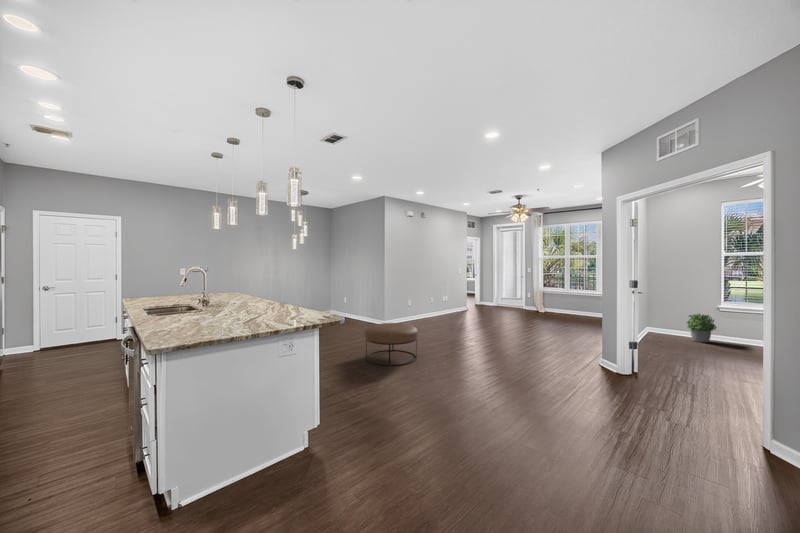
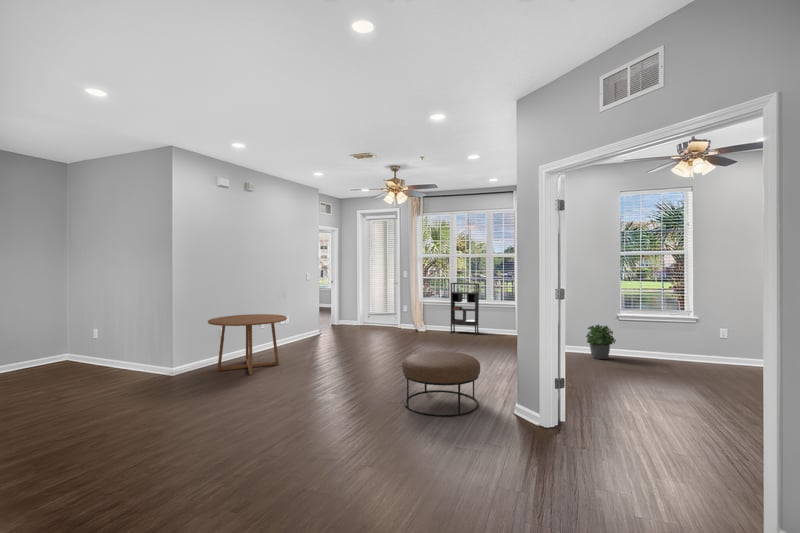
bookshelf: none [566,277,592,318] -> present [450,283,479,335]
dining table: none [402,293,447,328] -> present [208,314,287,375]
ottoman: present [365,323,418,366] -> present [402,351,480,417]

